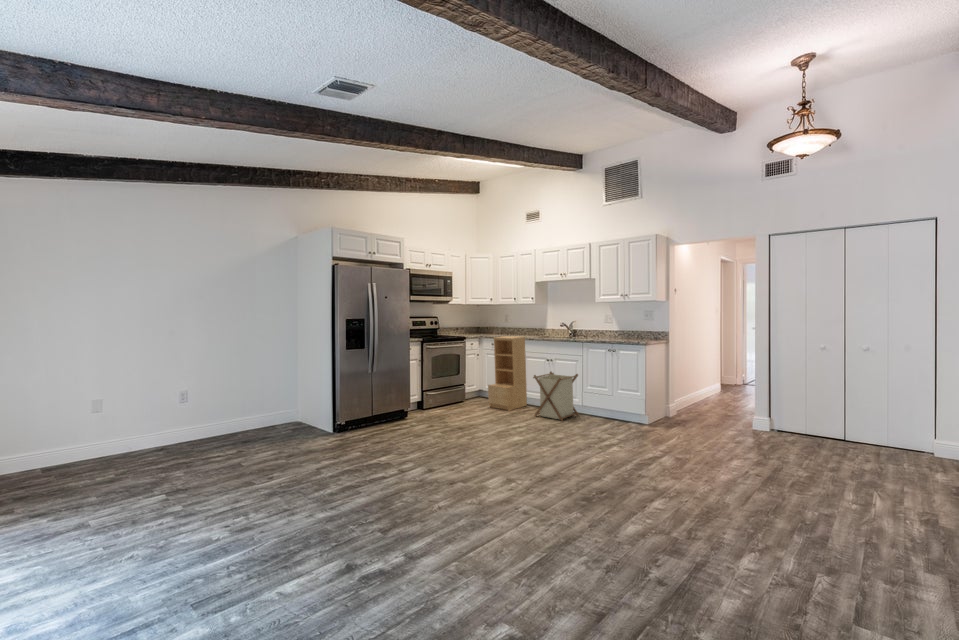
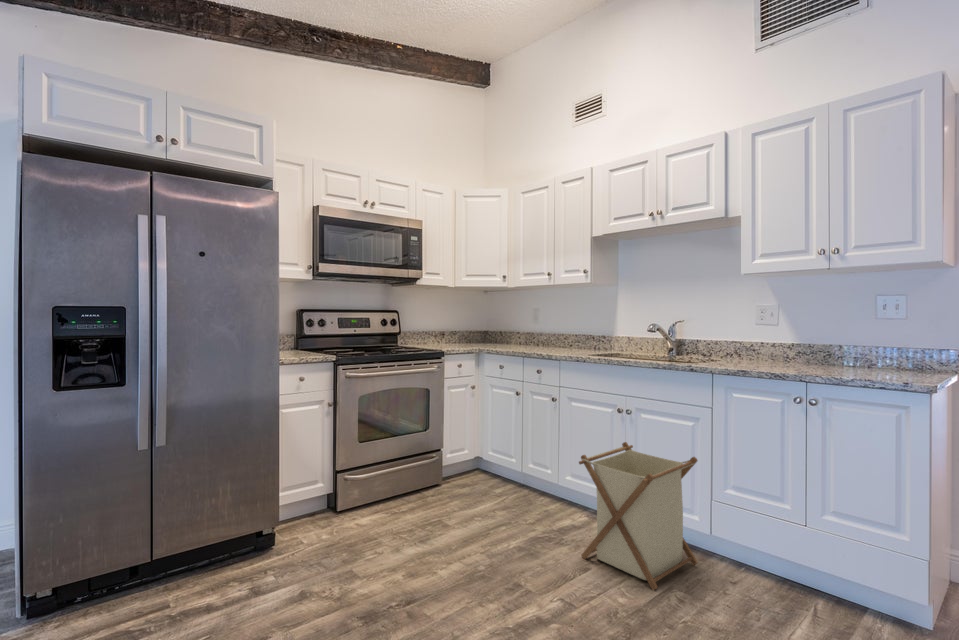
bookshelf: present [488,336,527,410] -> none [481,352,569,528]

